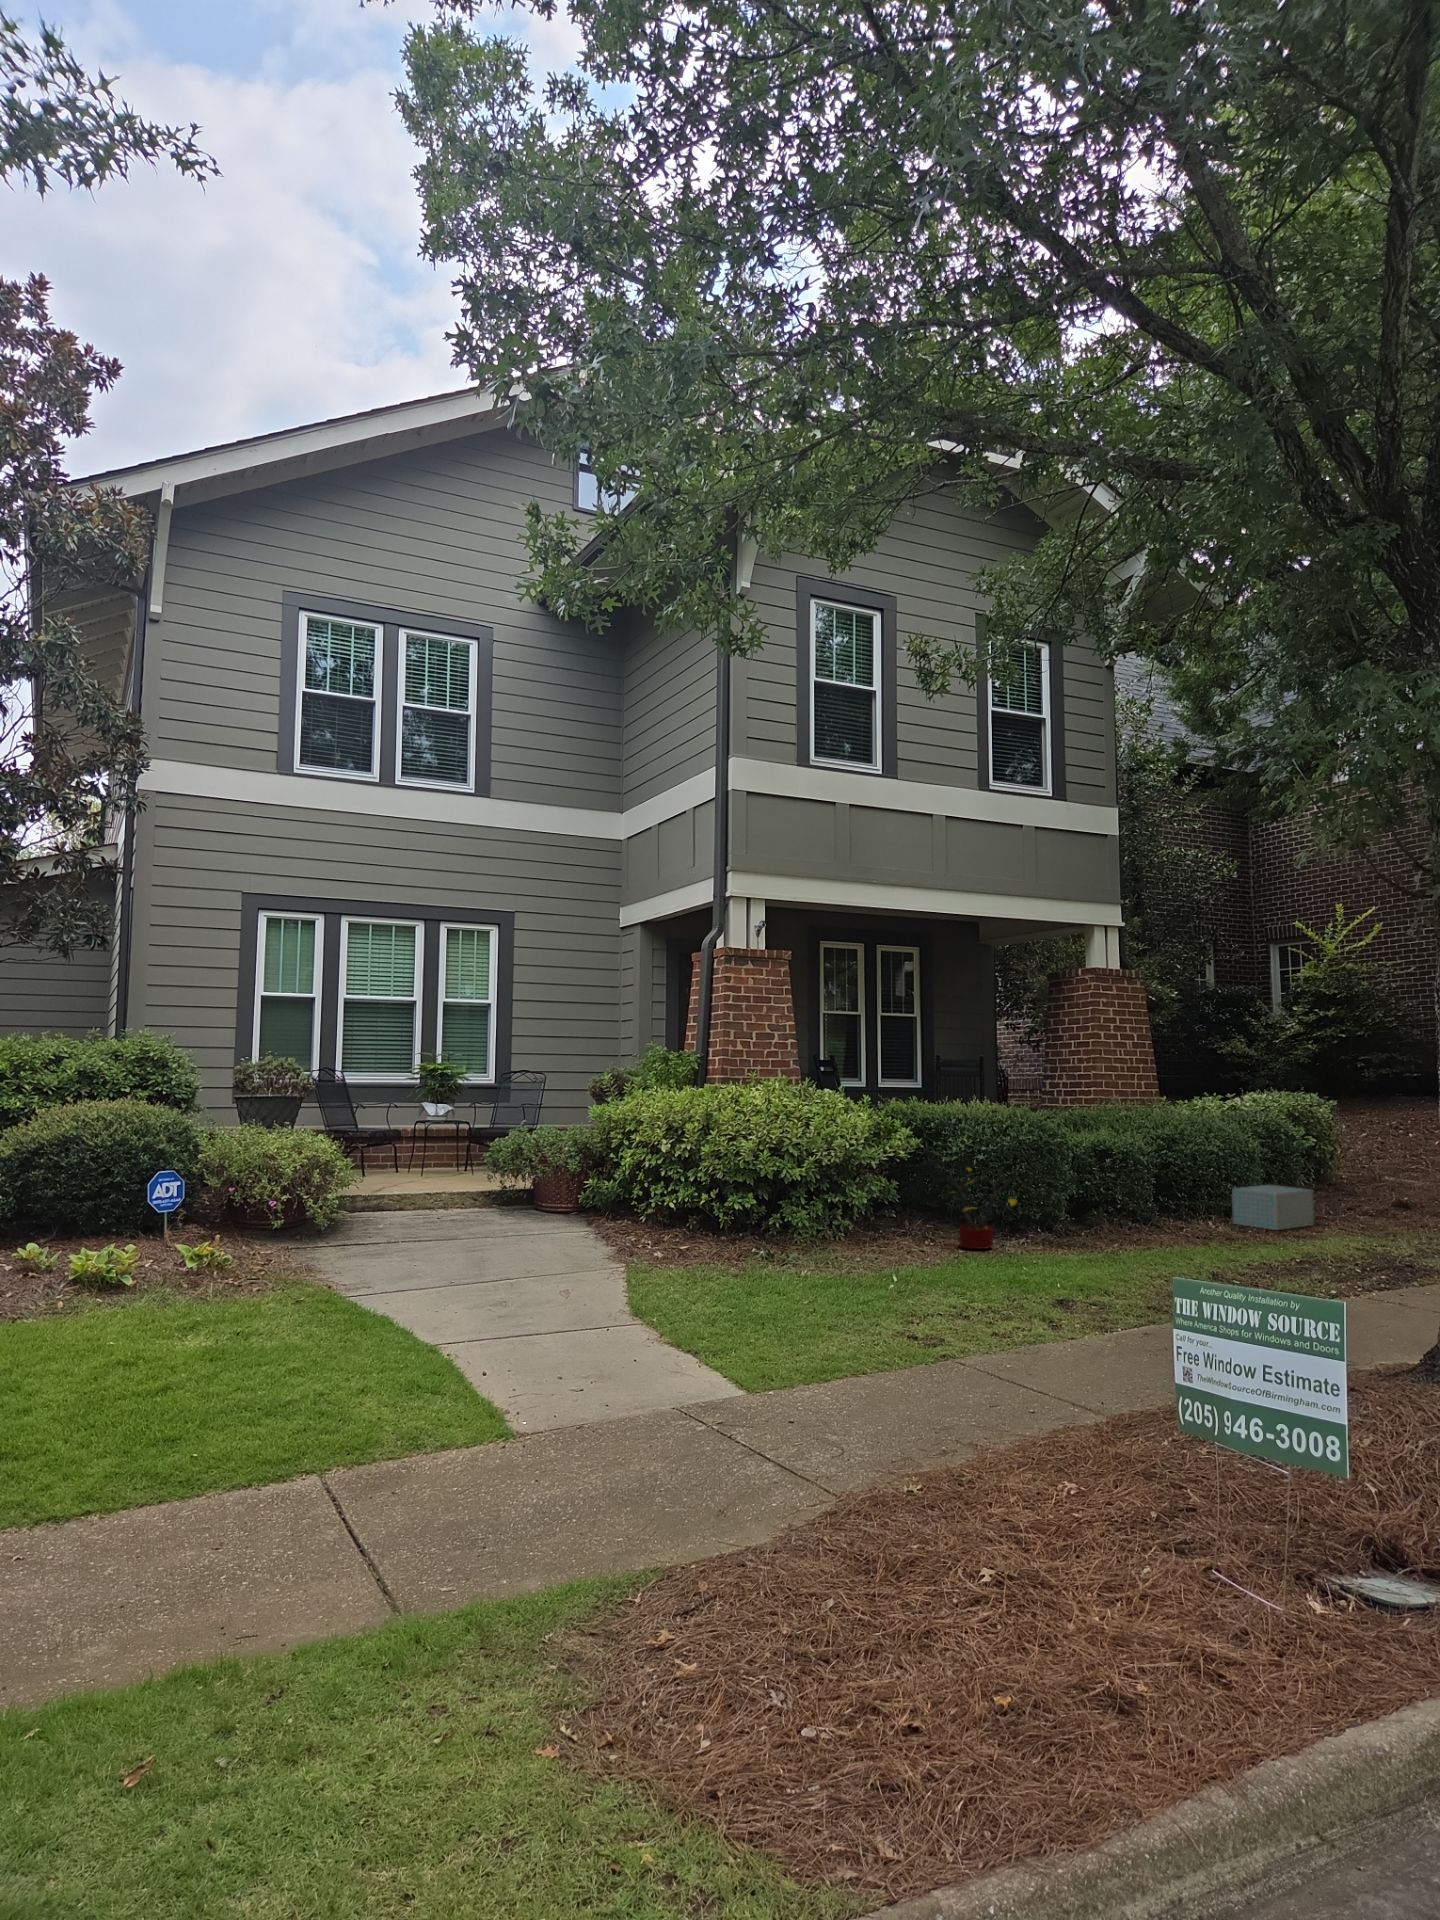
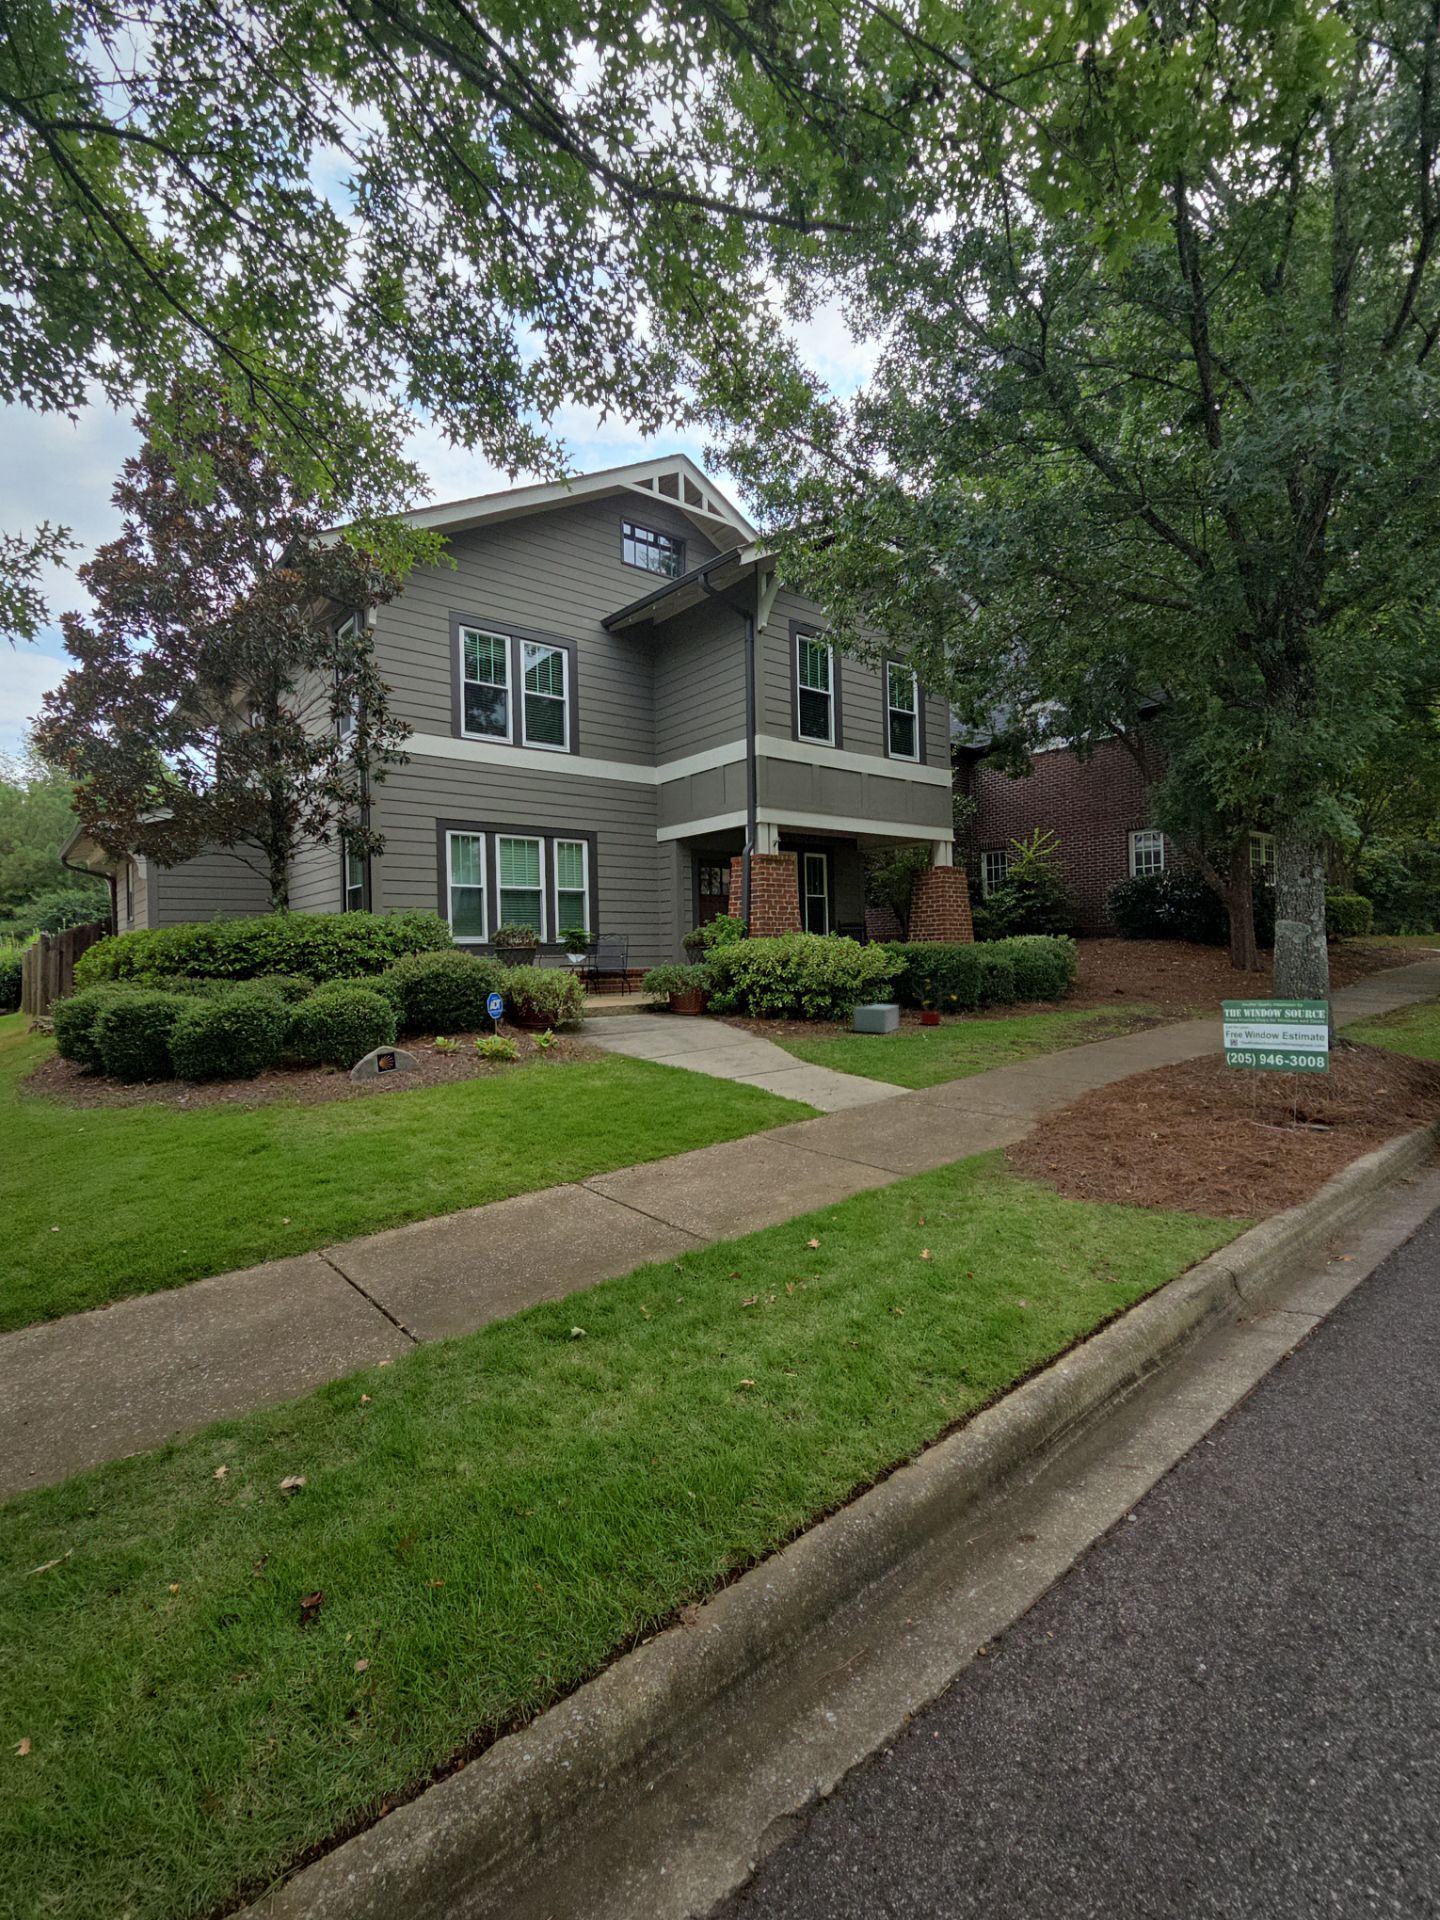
storage box: present [1232,1185,1314,1230] -> present [854,1004,899,1033]

